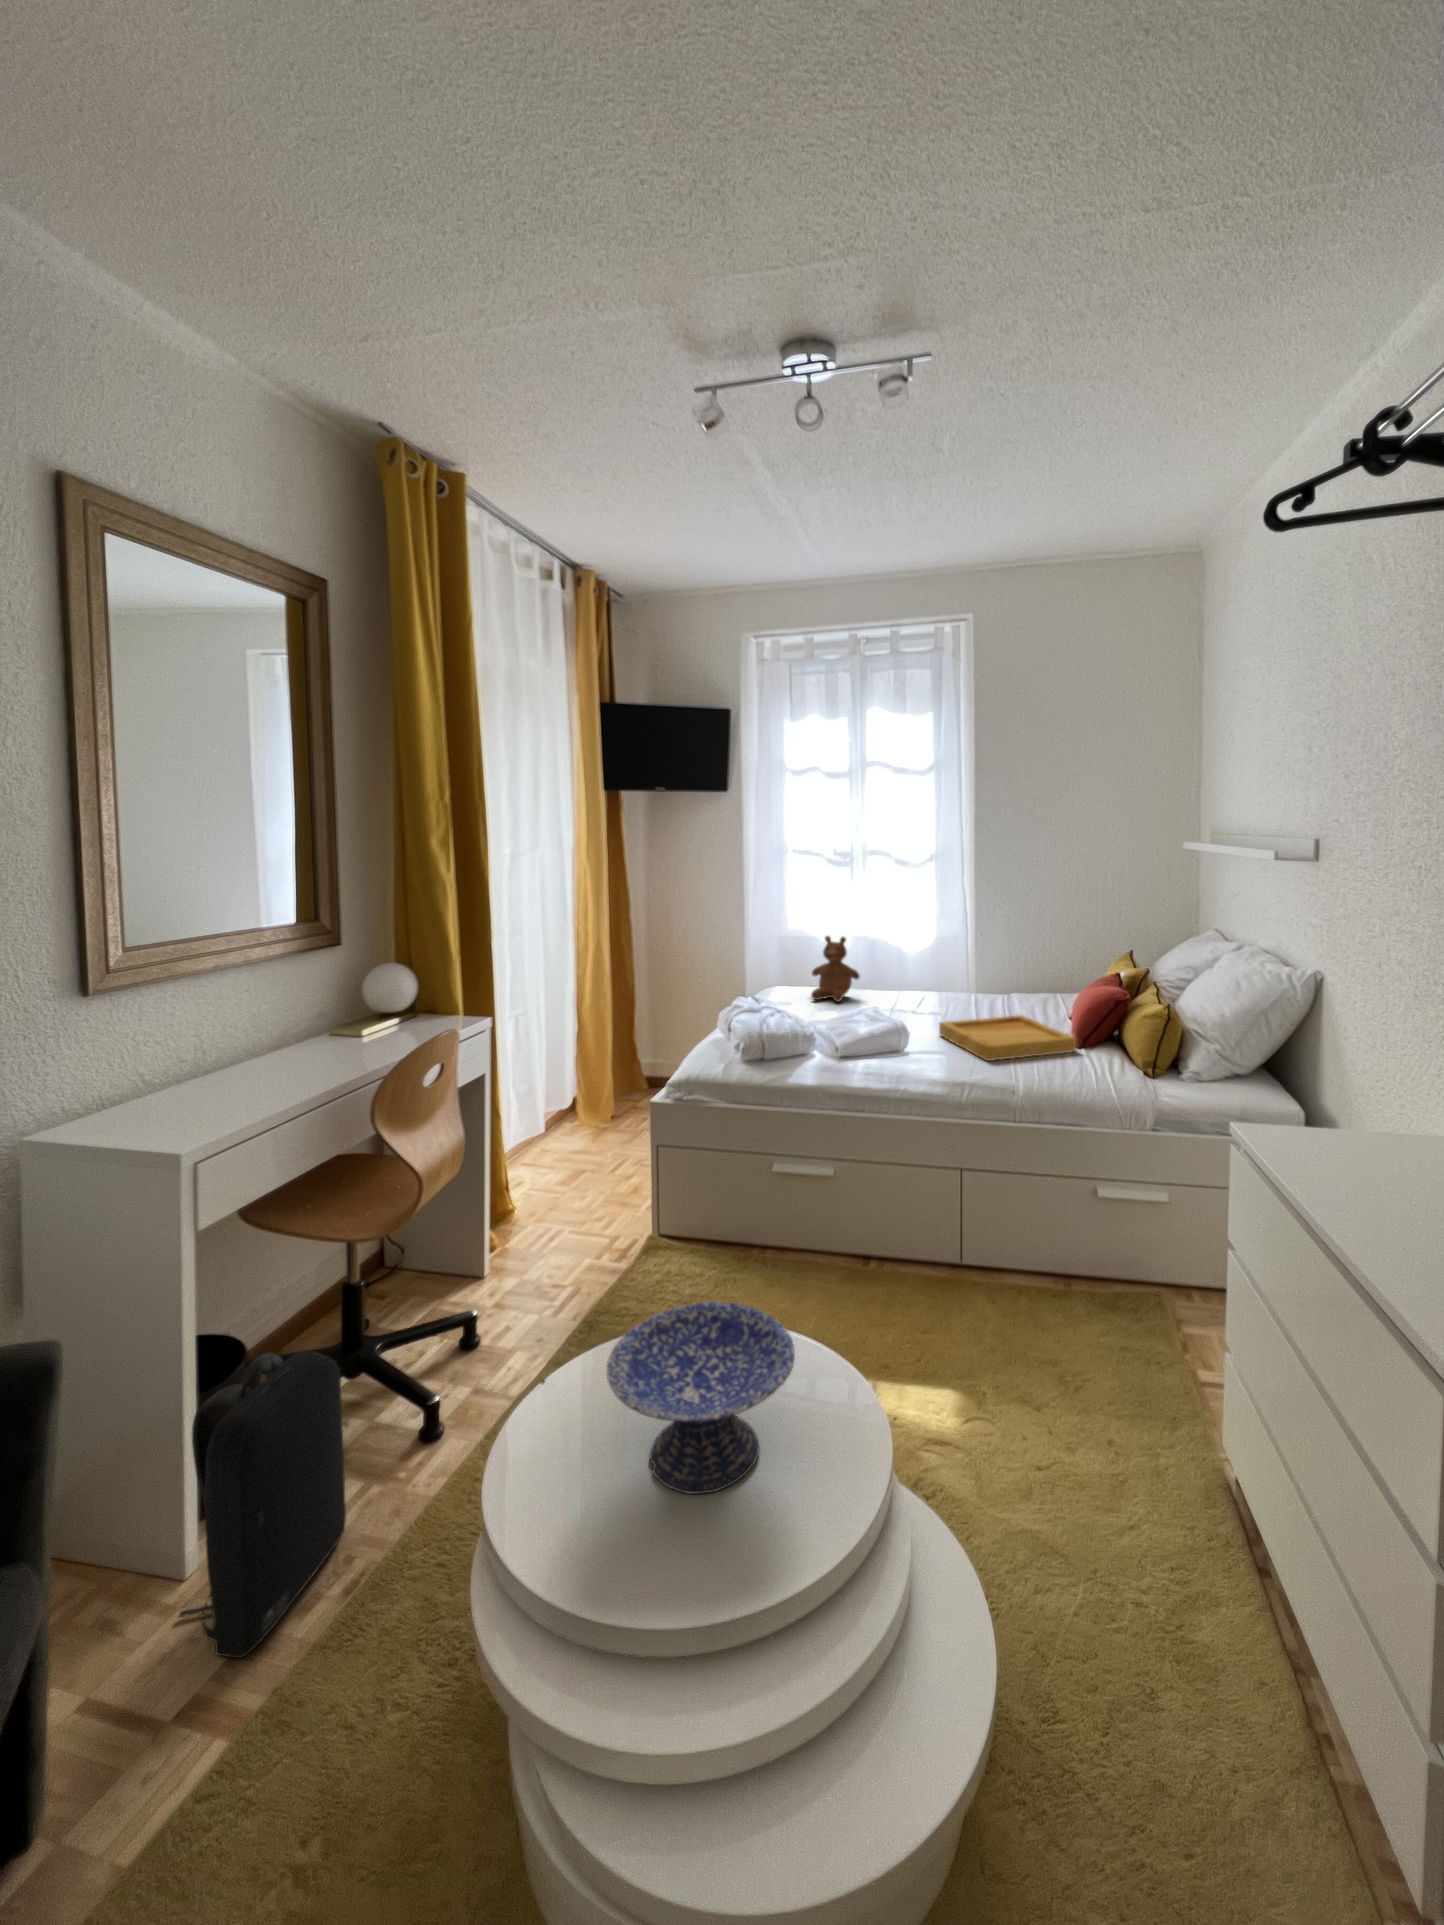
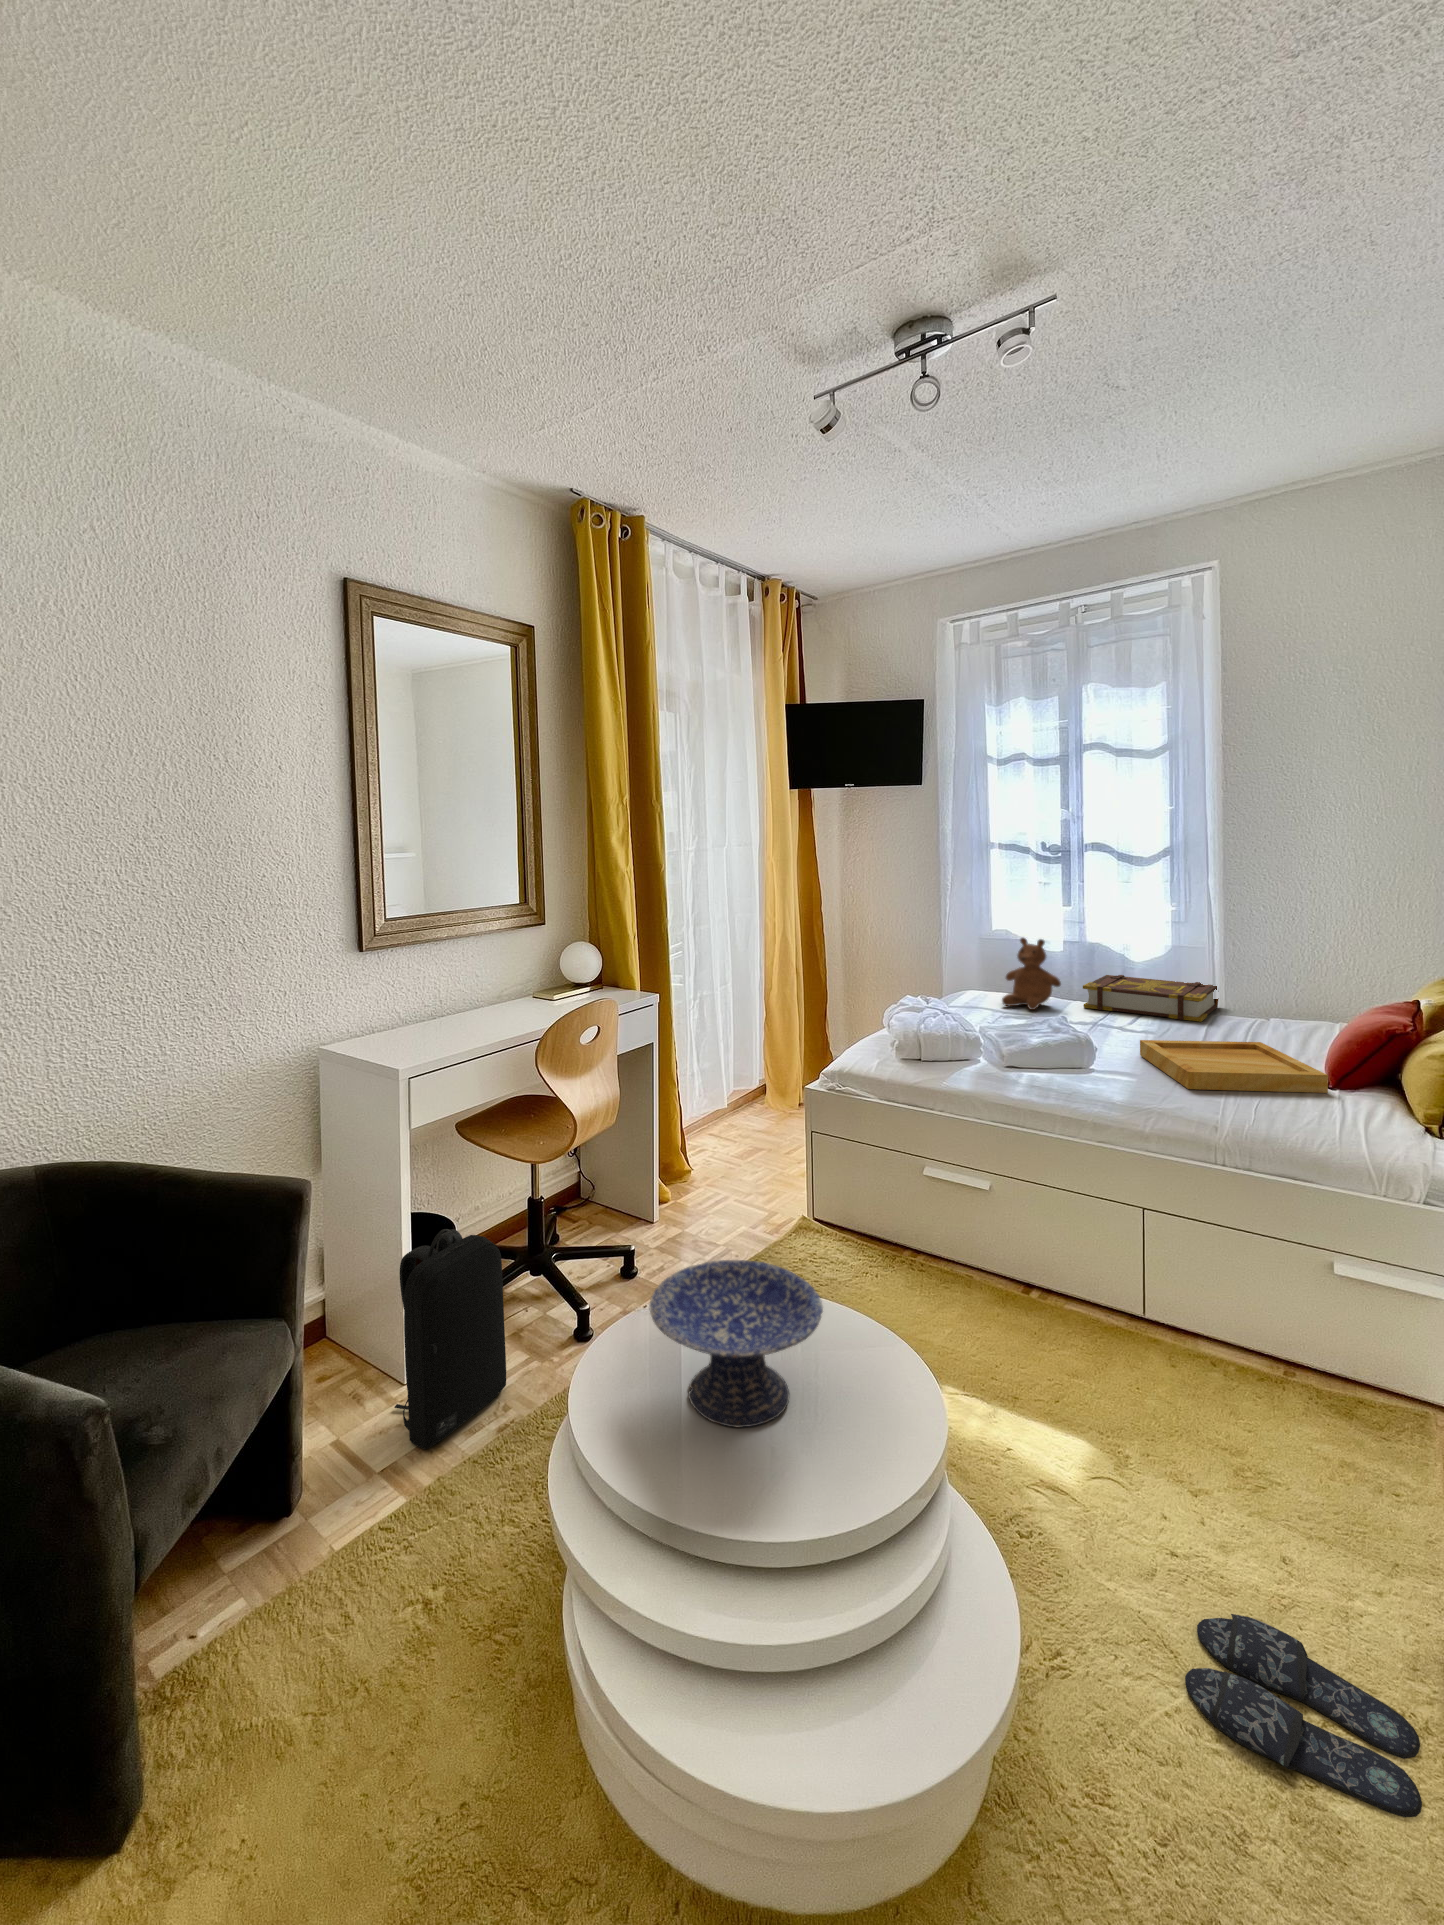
book: none [876,965,973,1001] -> present [1083,975,1219,1022]
slippers: none [1072,1498,1239,1615] -> present [1185,1614,1422,1817]

